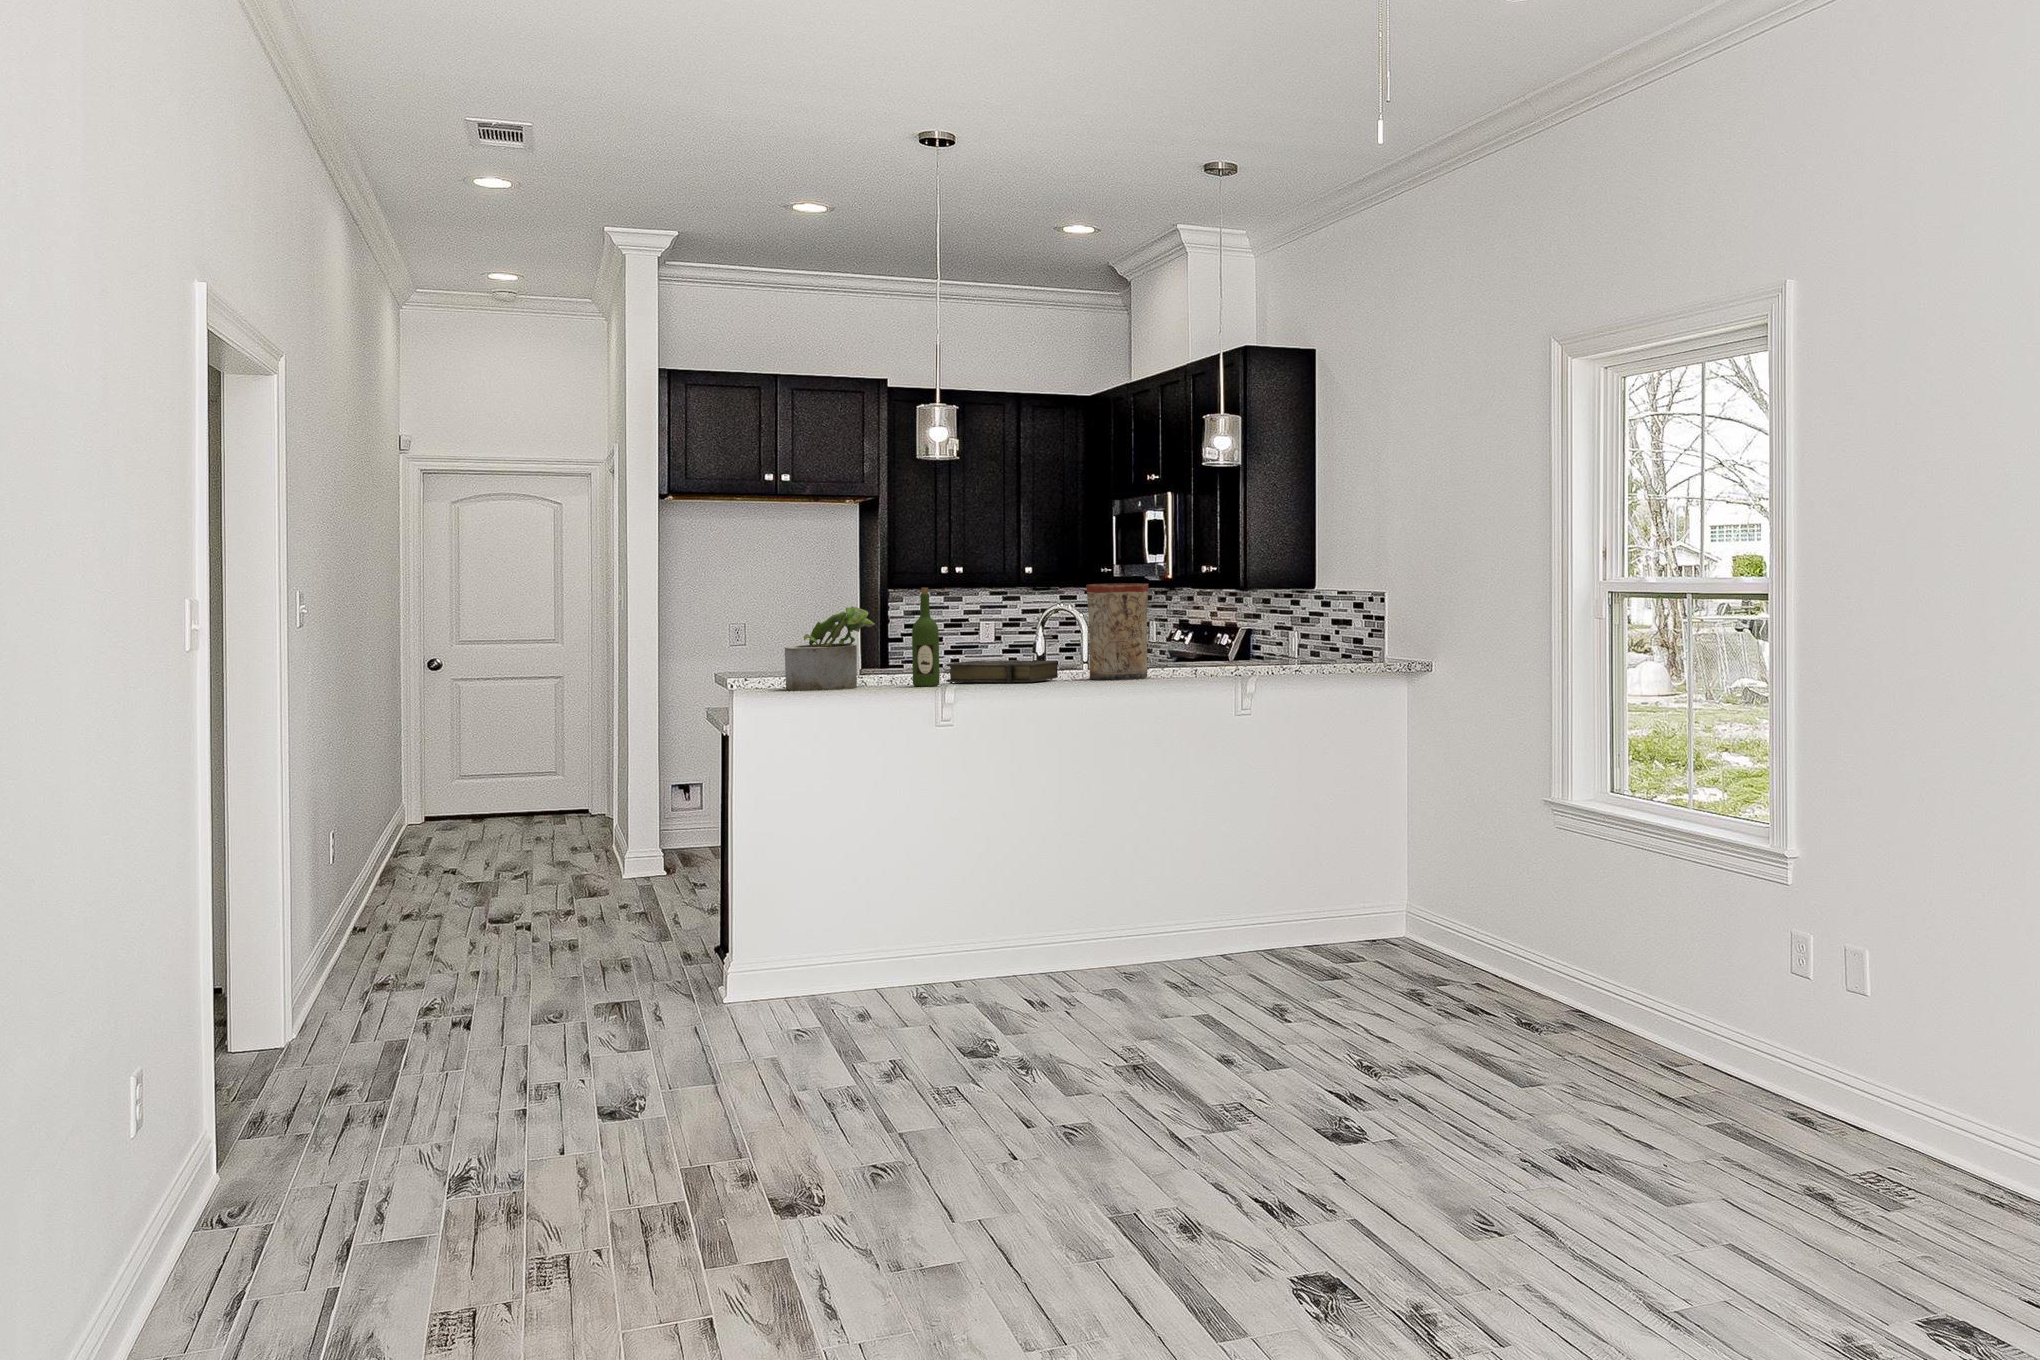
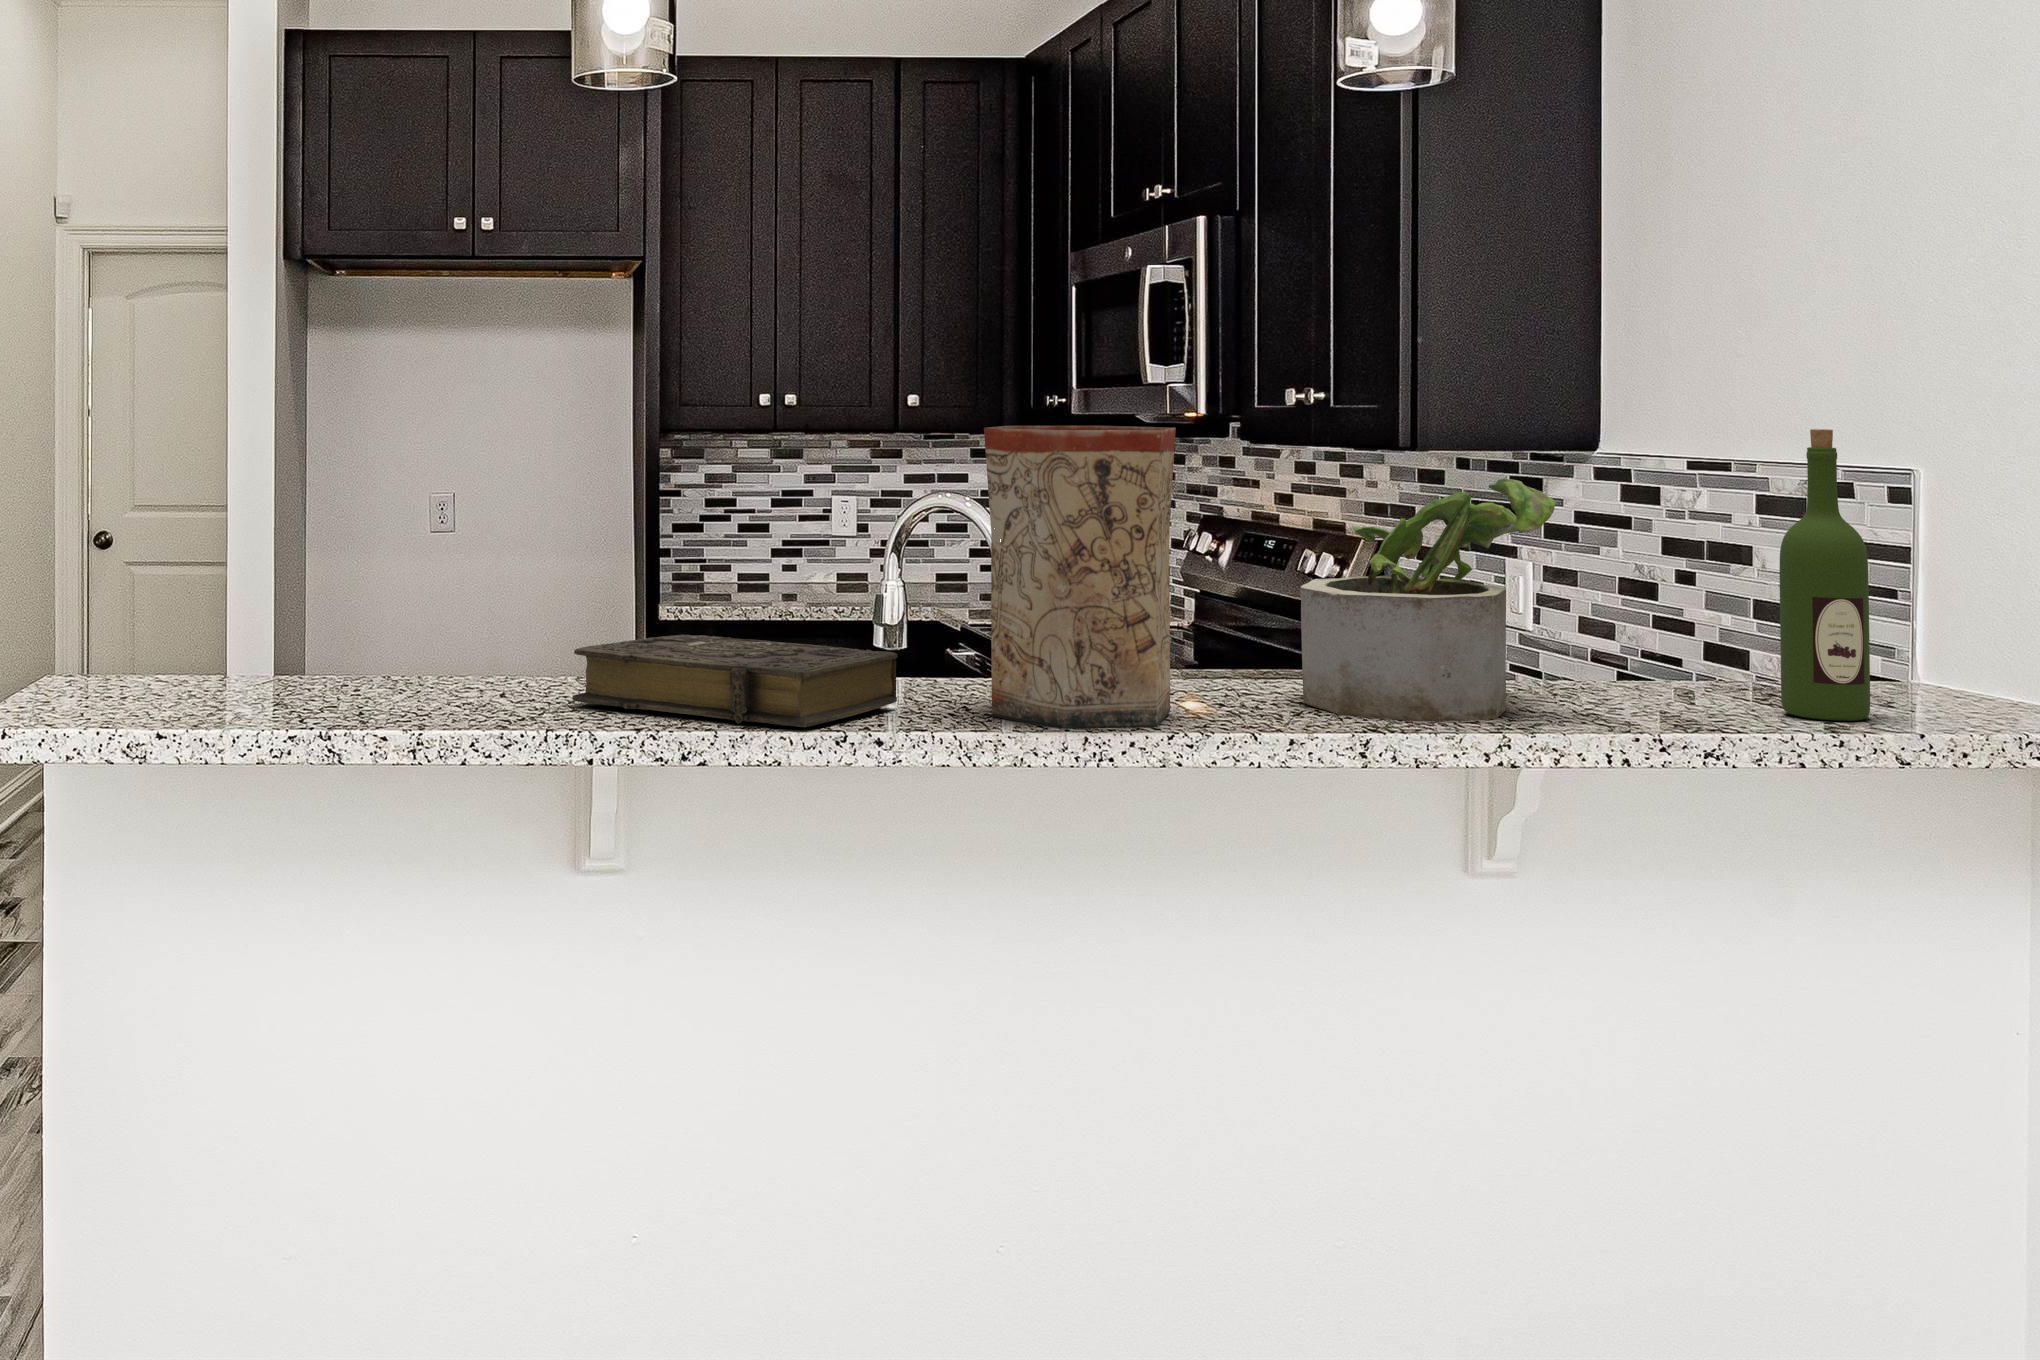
wine bottle: present [912,588,939,687] -> present [1779,429,1870,721]
potted plant: present [785,606,874,691] -> present [1300,478,1555,721]

